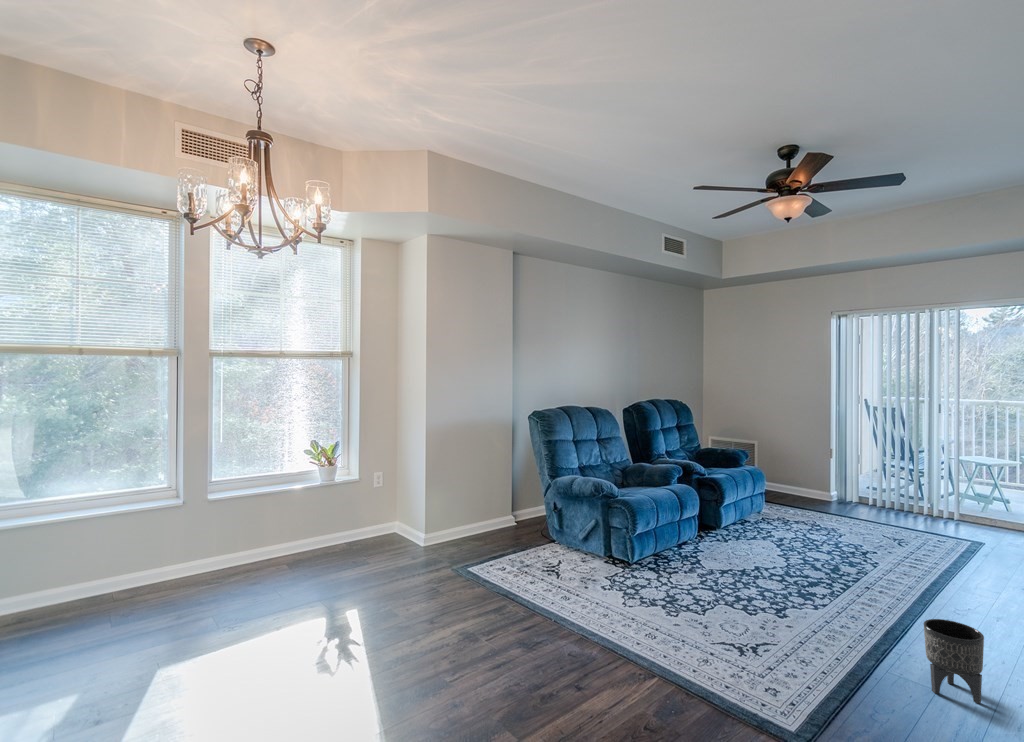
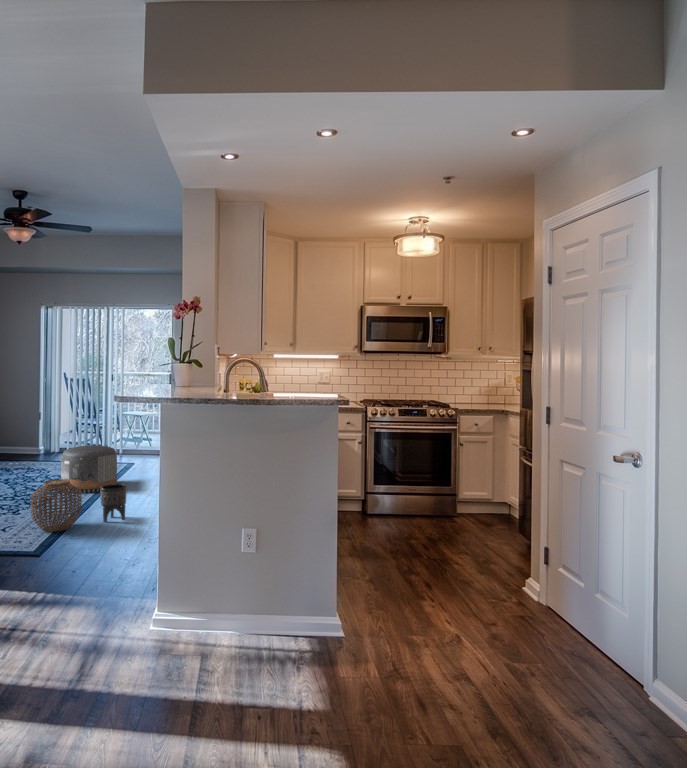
pouf: none [856,515,955,601] -> present [61,445,117,493]
woven basket: none [798,587,886,684] -> present [31,479,82,531]

